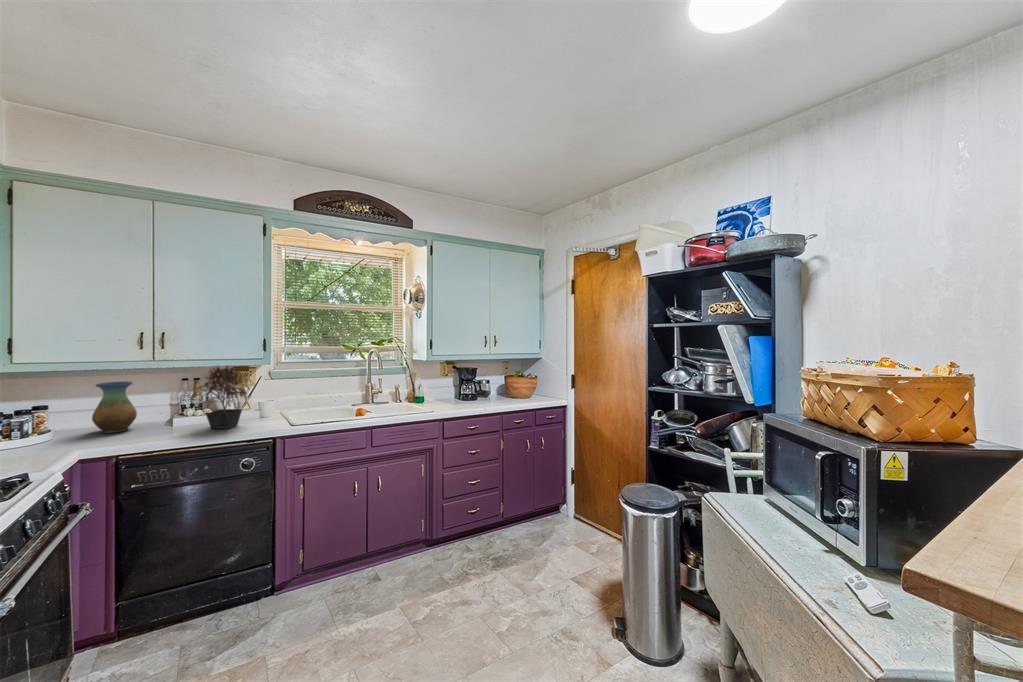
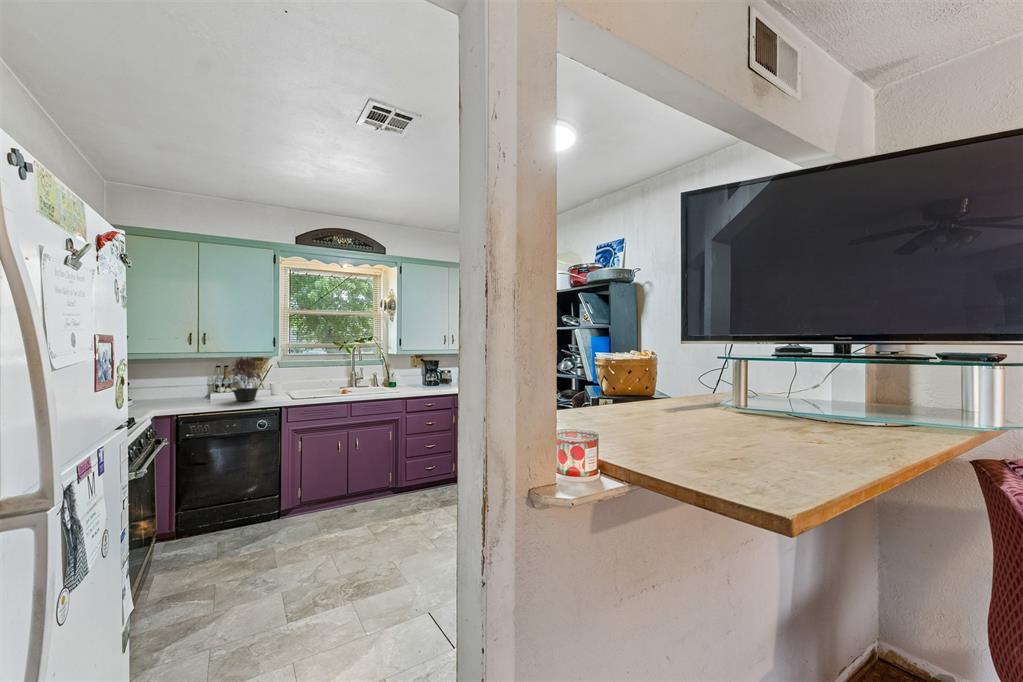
vase: present [92,382,137,433] -> none [157,368,186,403]

